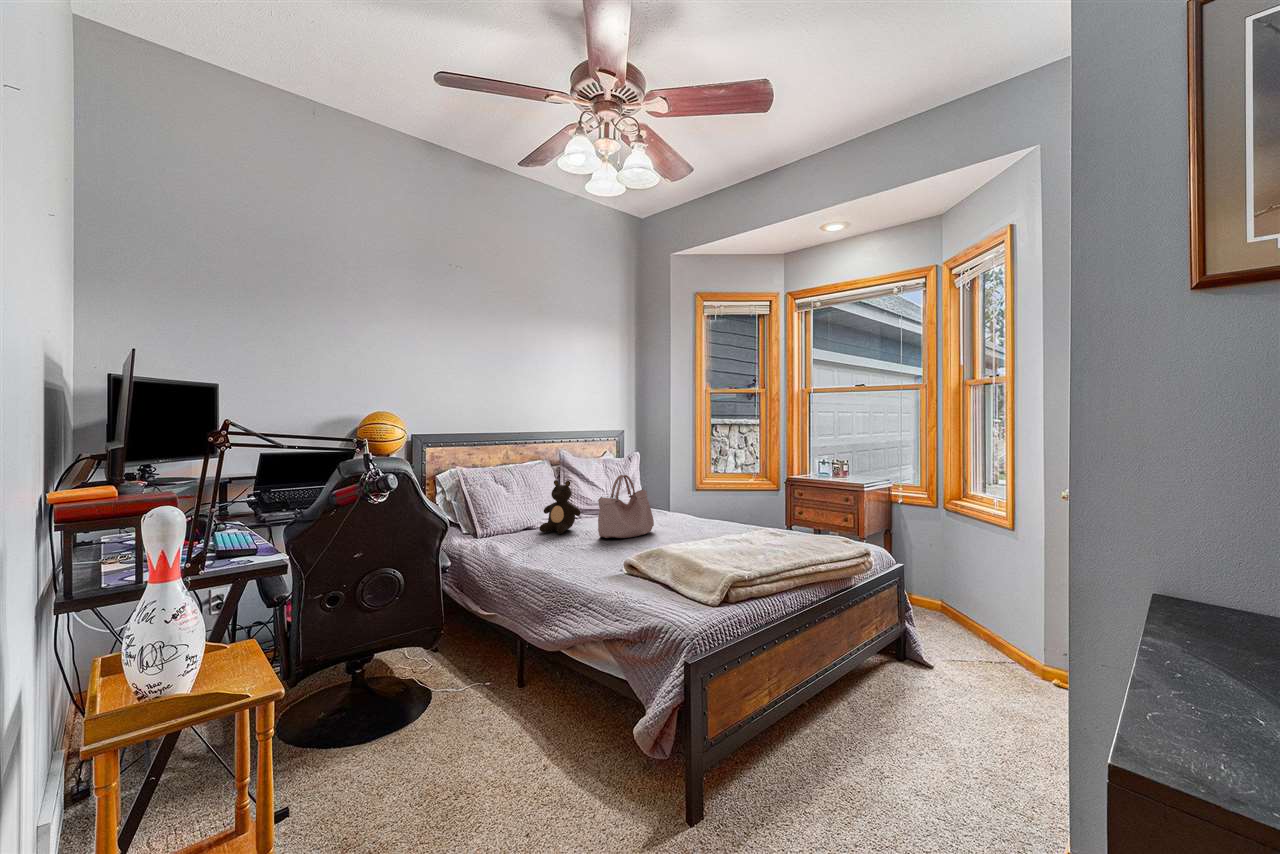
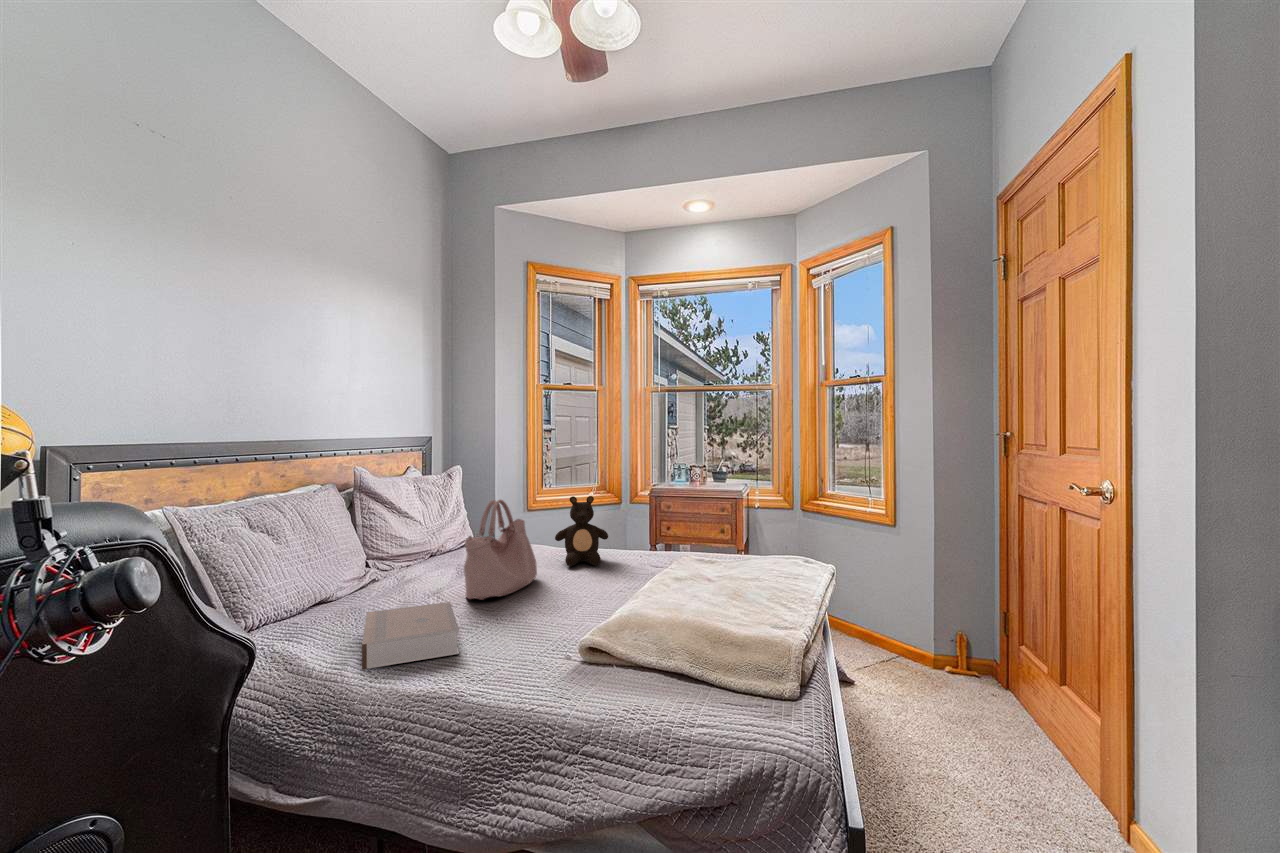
teddy bear: present [539,480,581,534] -> present [555,496,608,566]
book: none [519,533,580,559] -> present [362,602,459,669]

